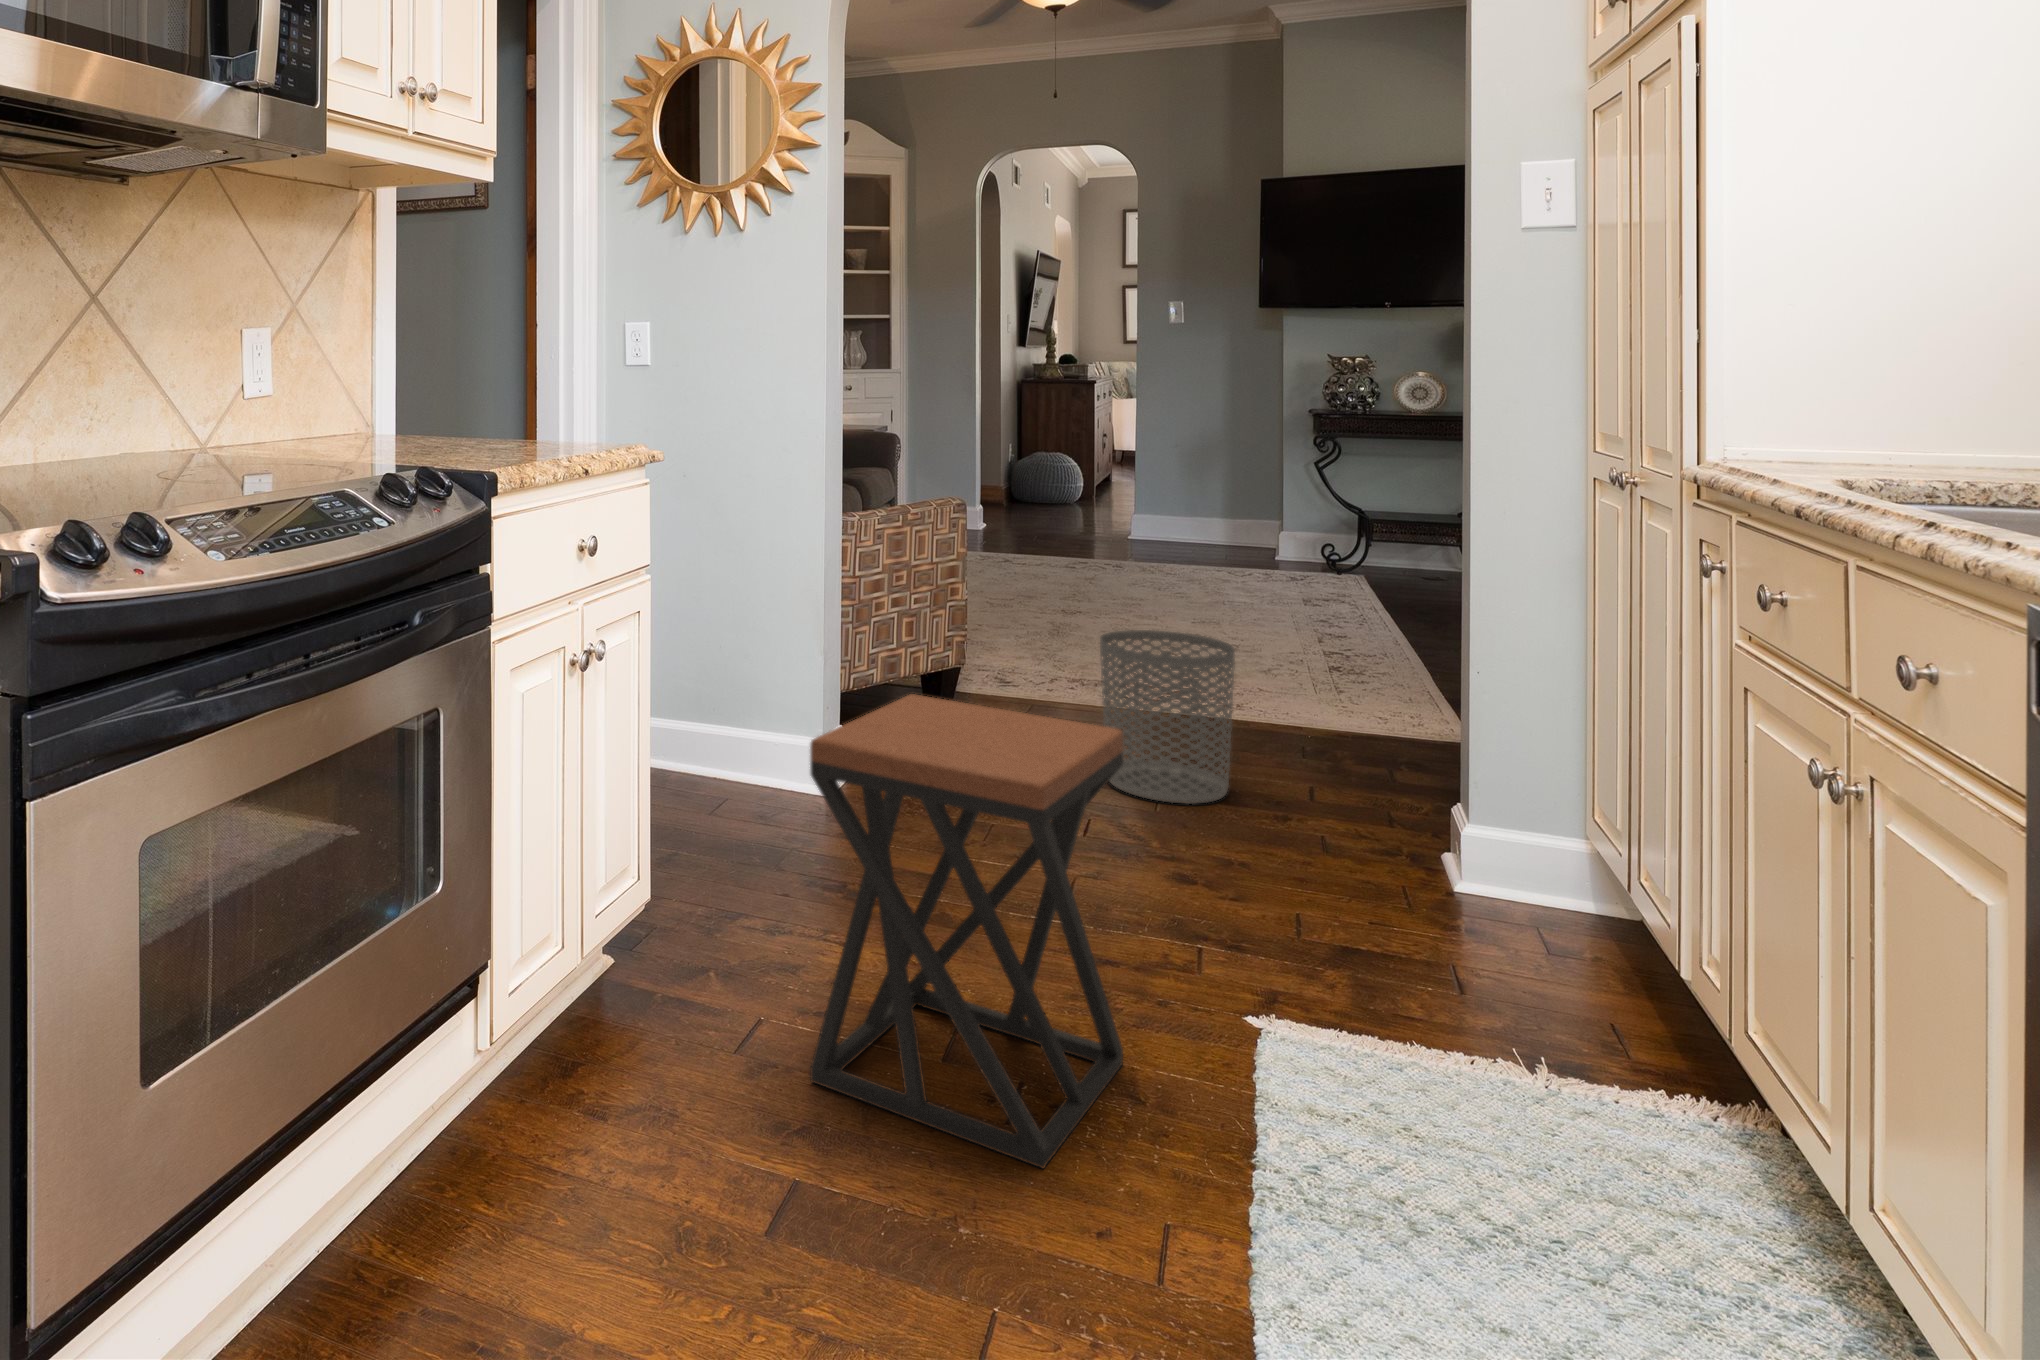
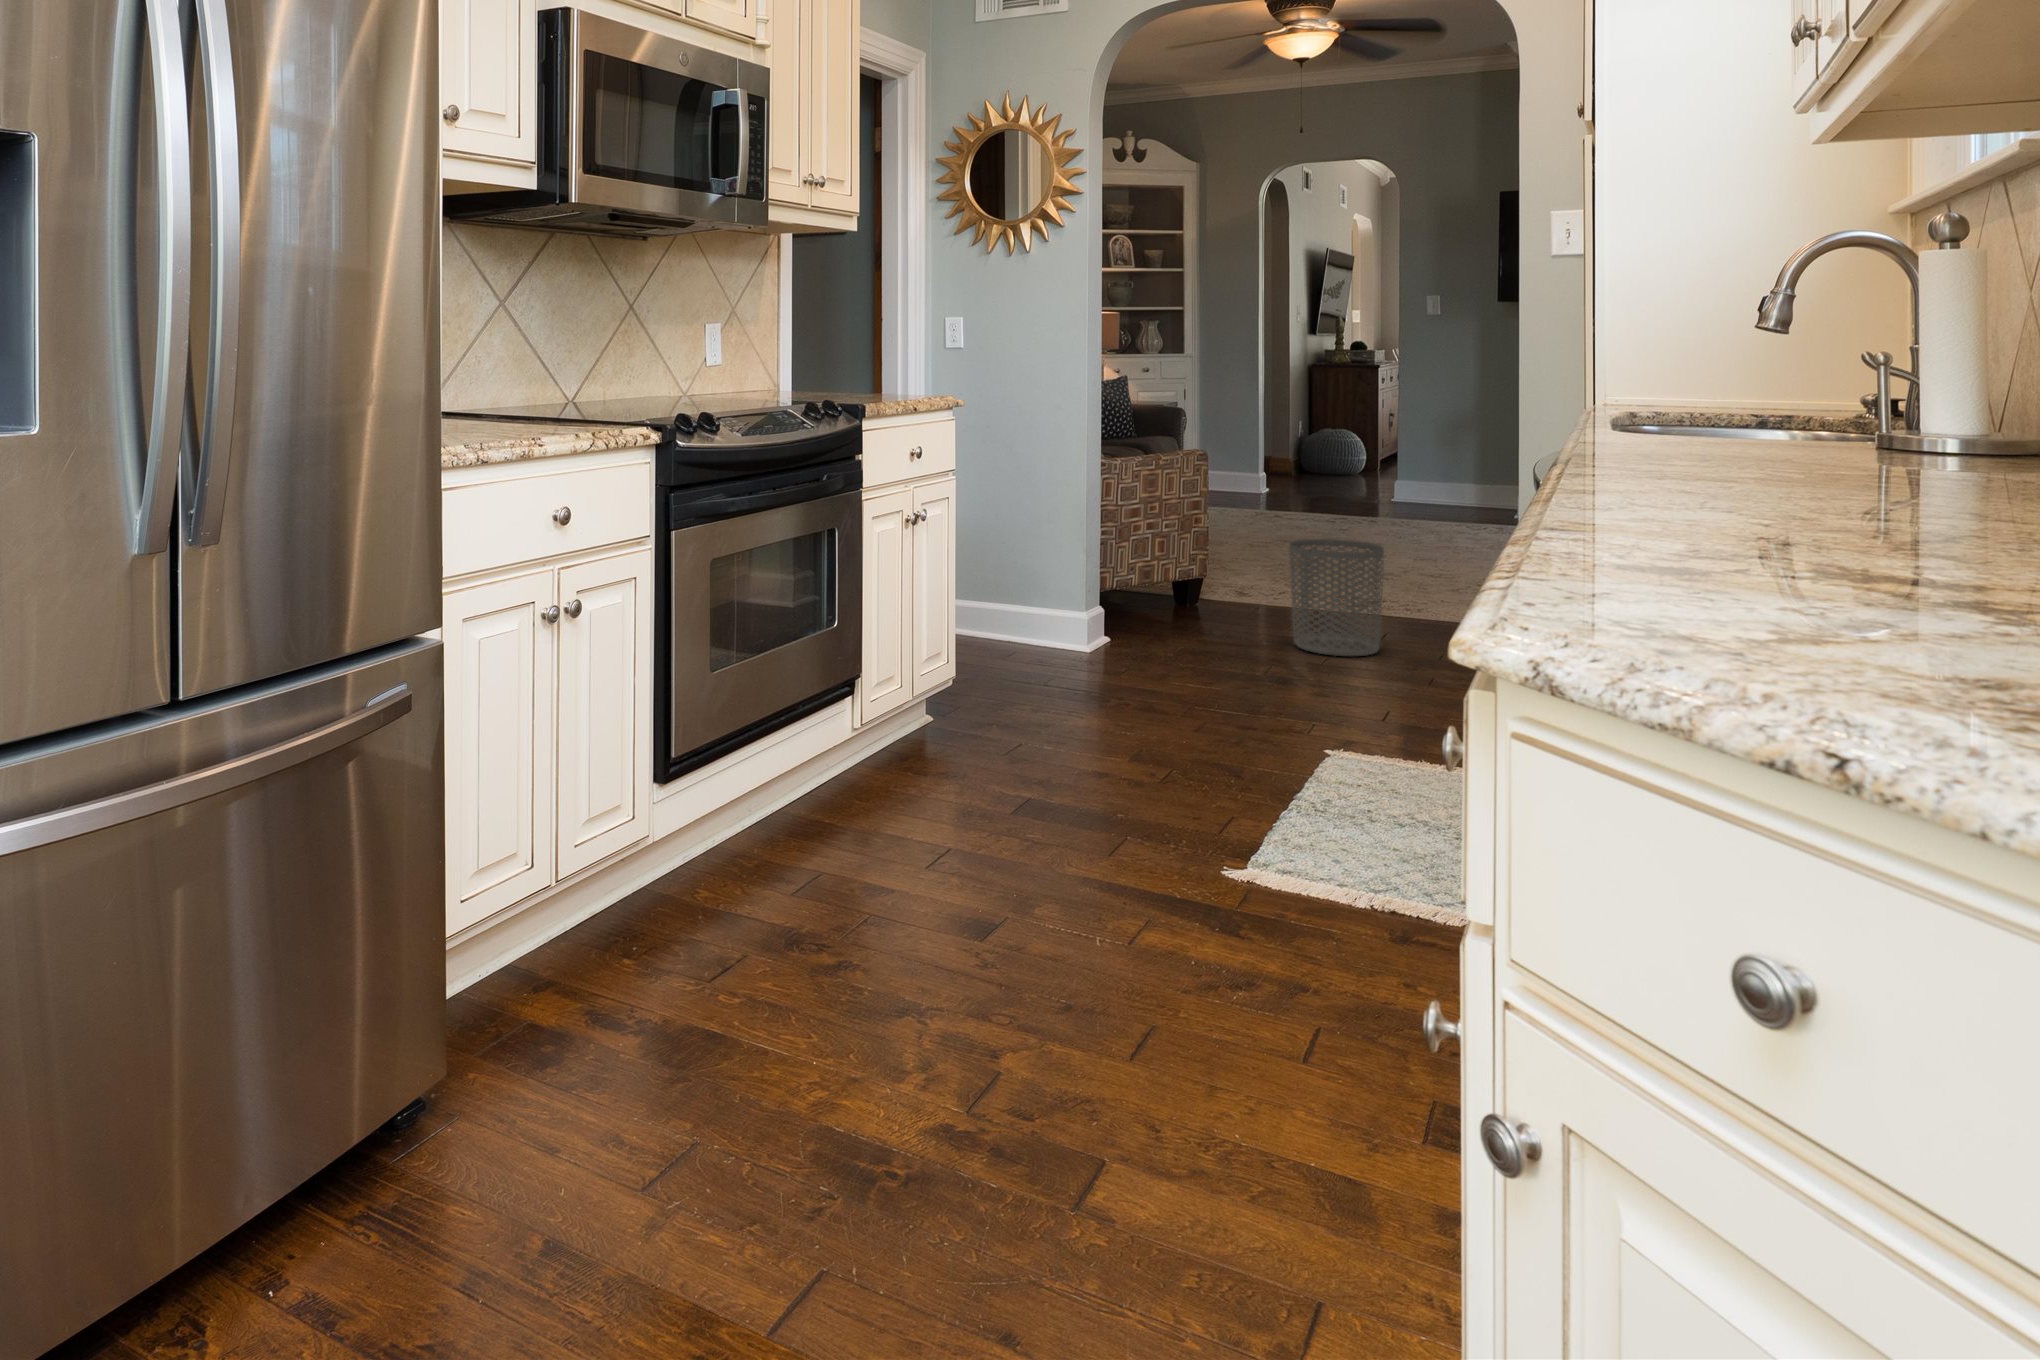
stool: present [810,694,1123,1168] -> none [1048,548,1240,794]

